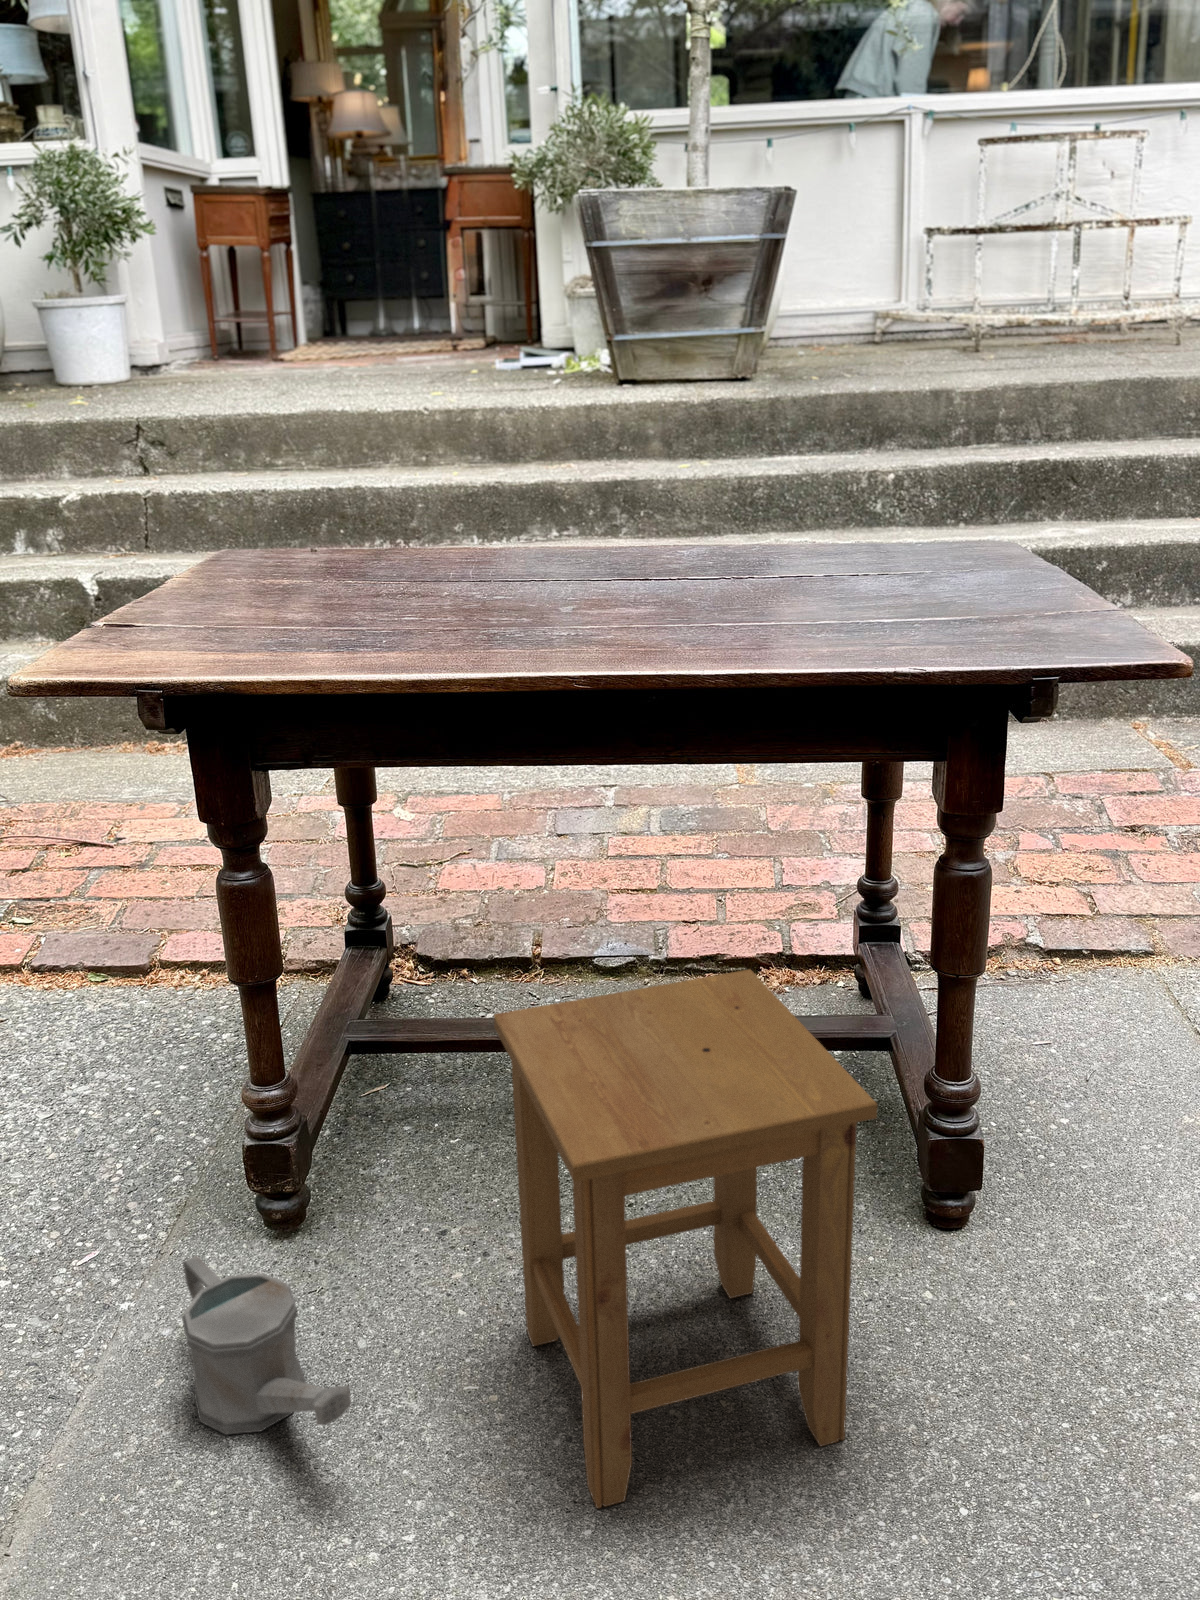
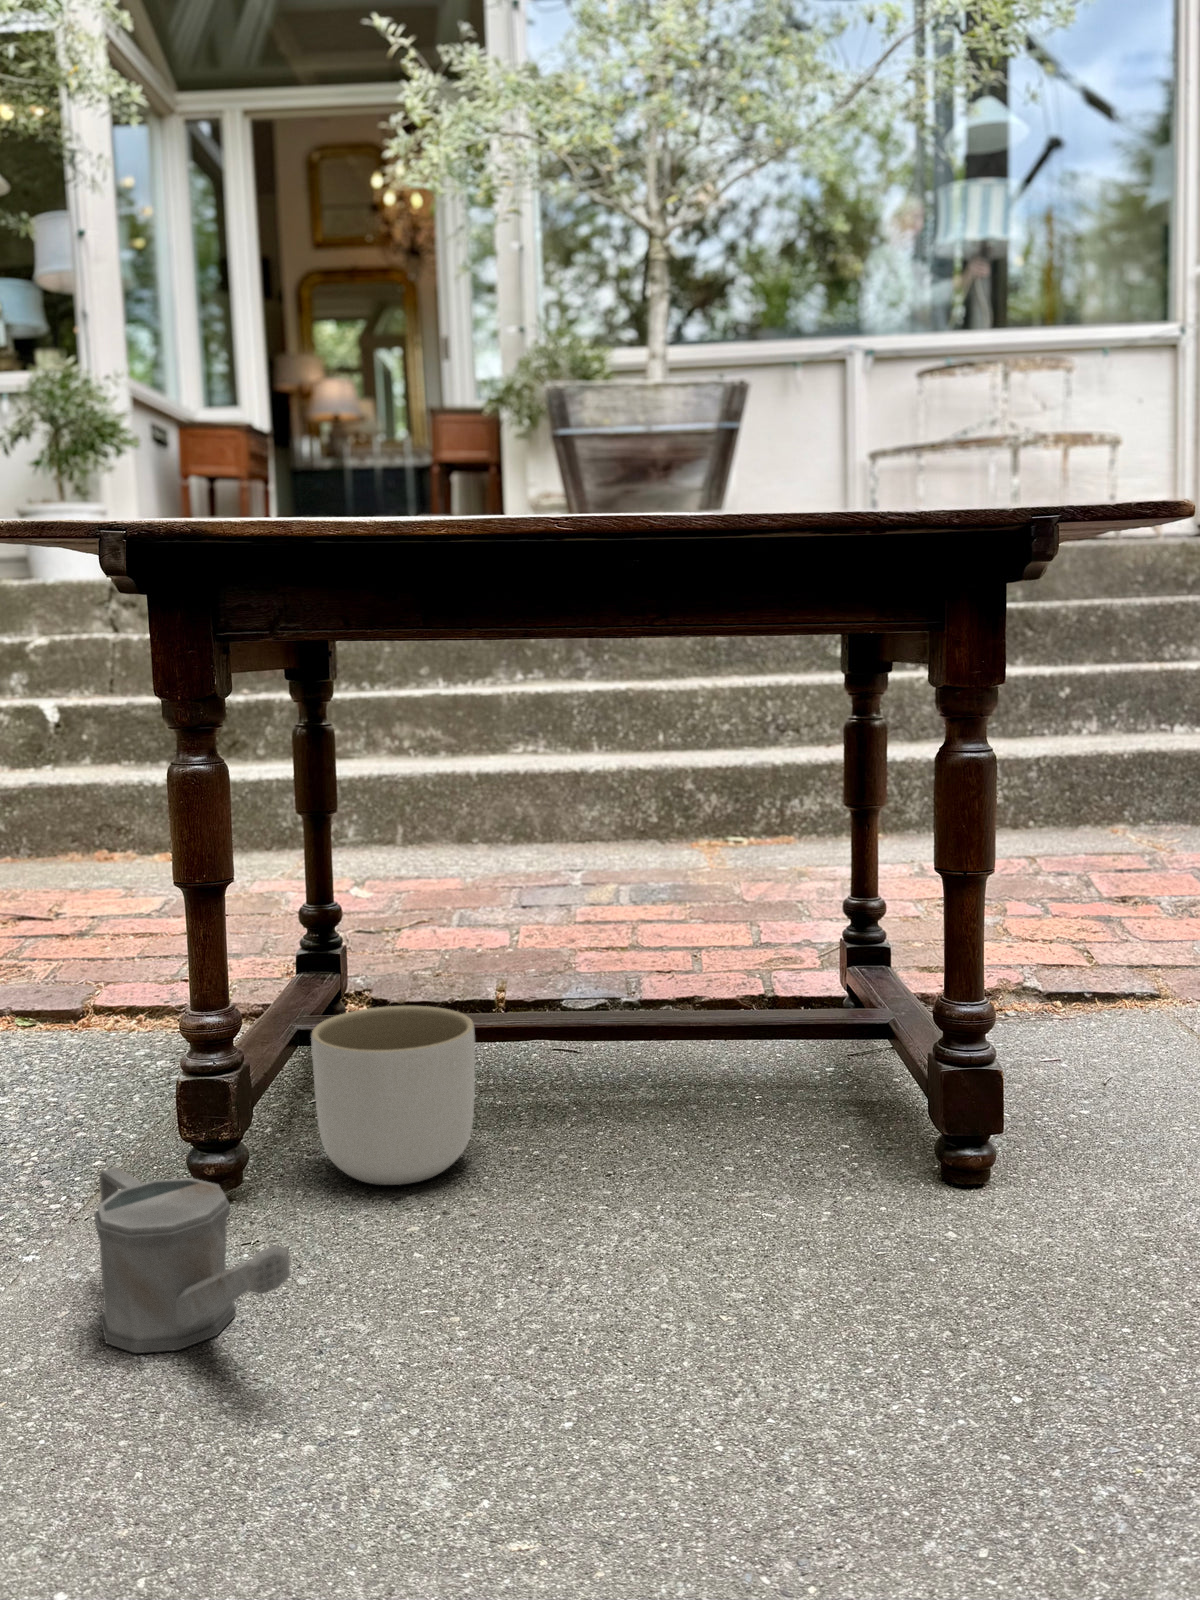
stool: present [494,970,878,1508] -> none [467,843,896,1405]
planter: none [361,1046,507,1220] -> present [311,1006,475,1185]

